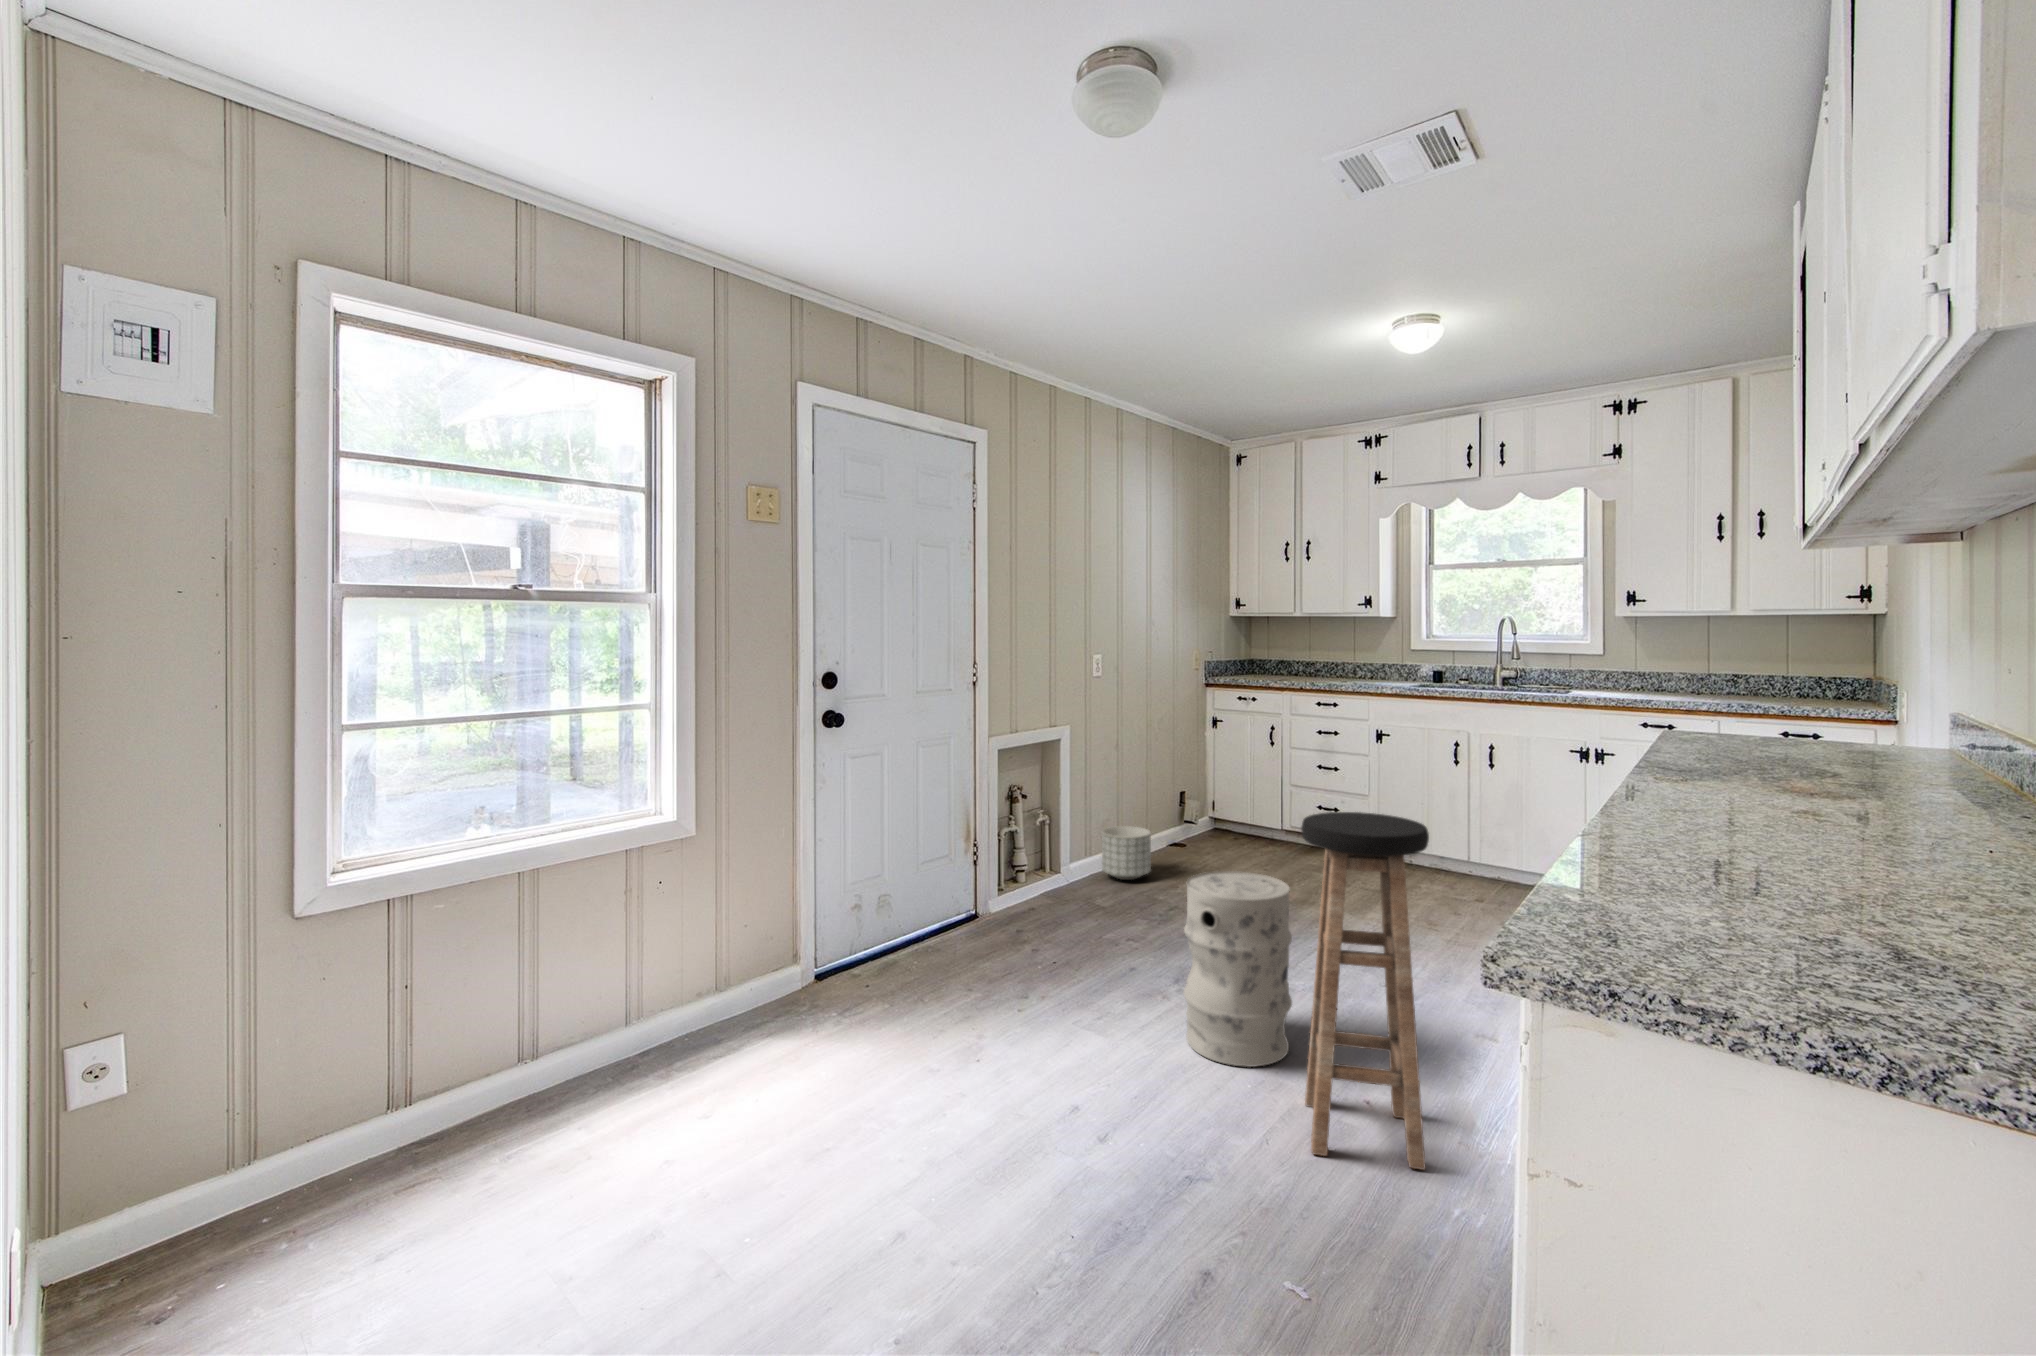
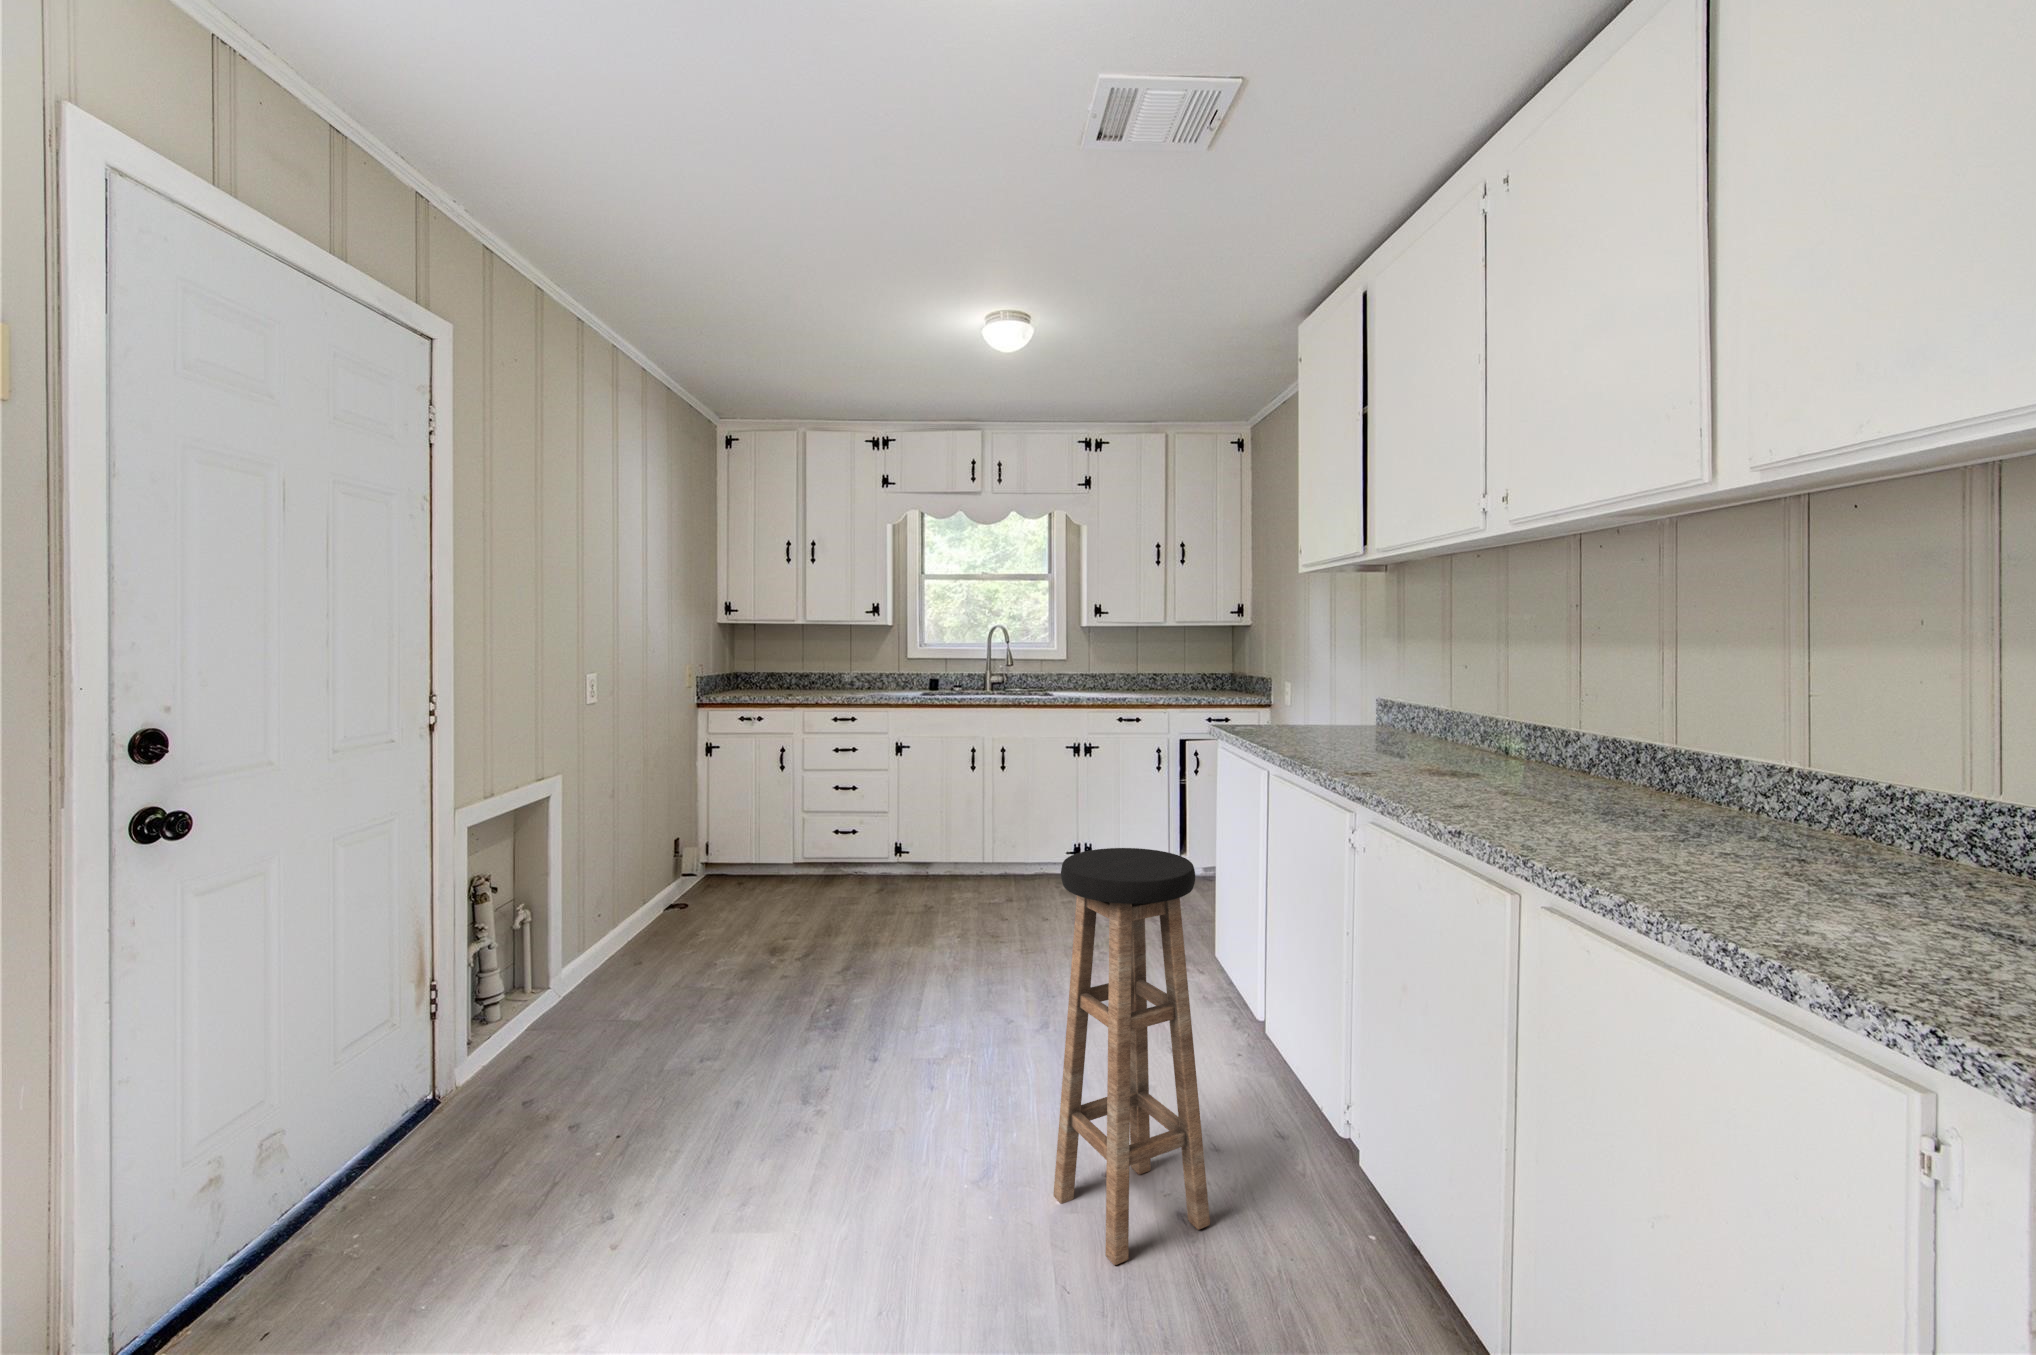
planter: present [1102,826,1151,880] -> none [604,896,676,971]
trash can: present [1184,871,1292,1067] -> none [868,937,999,1191]

